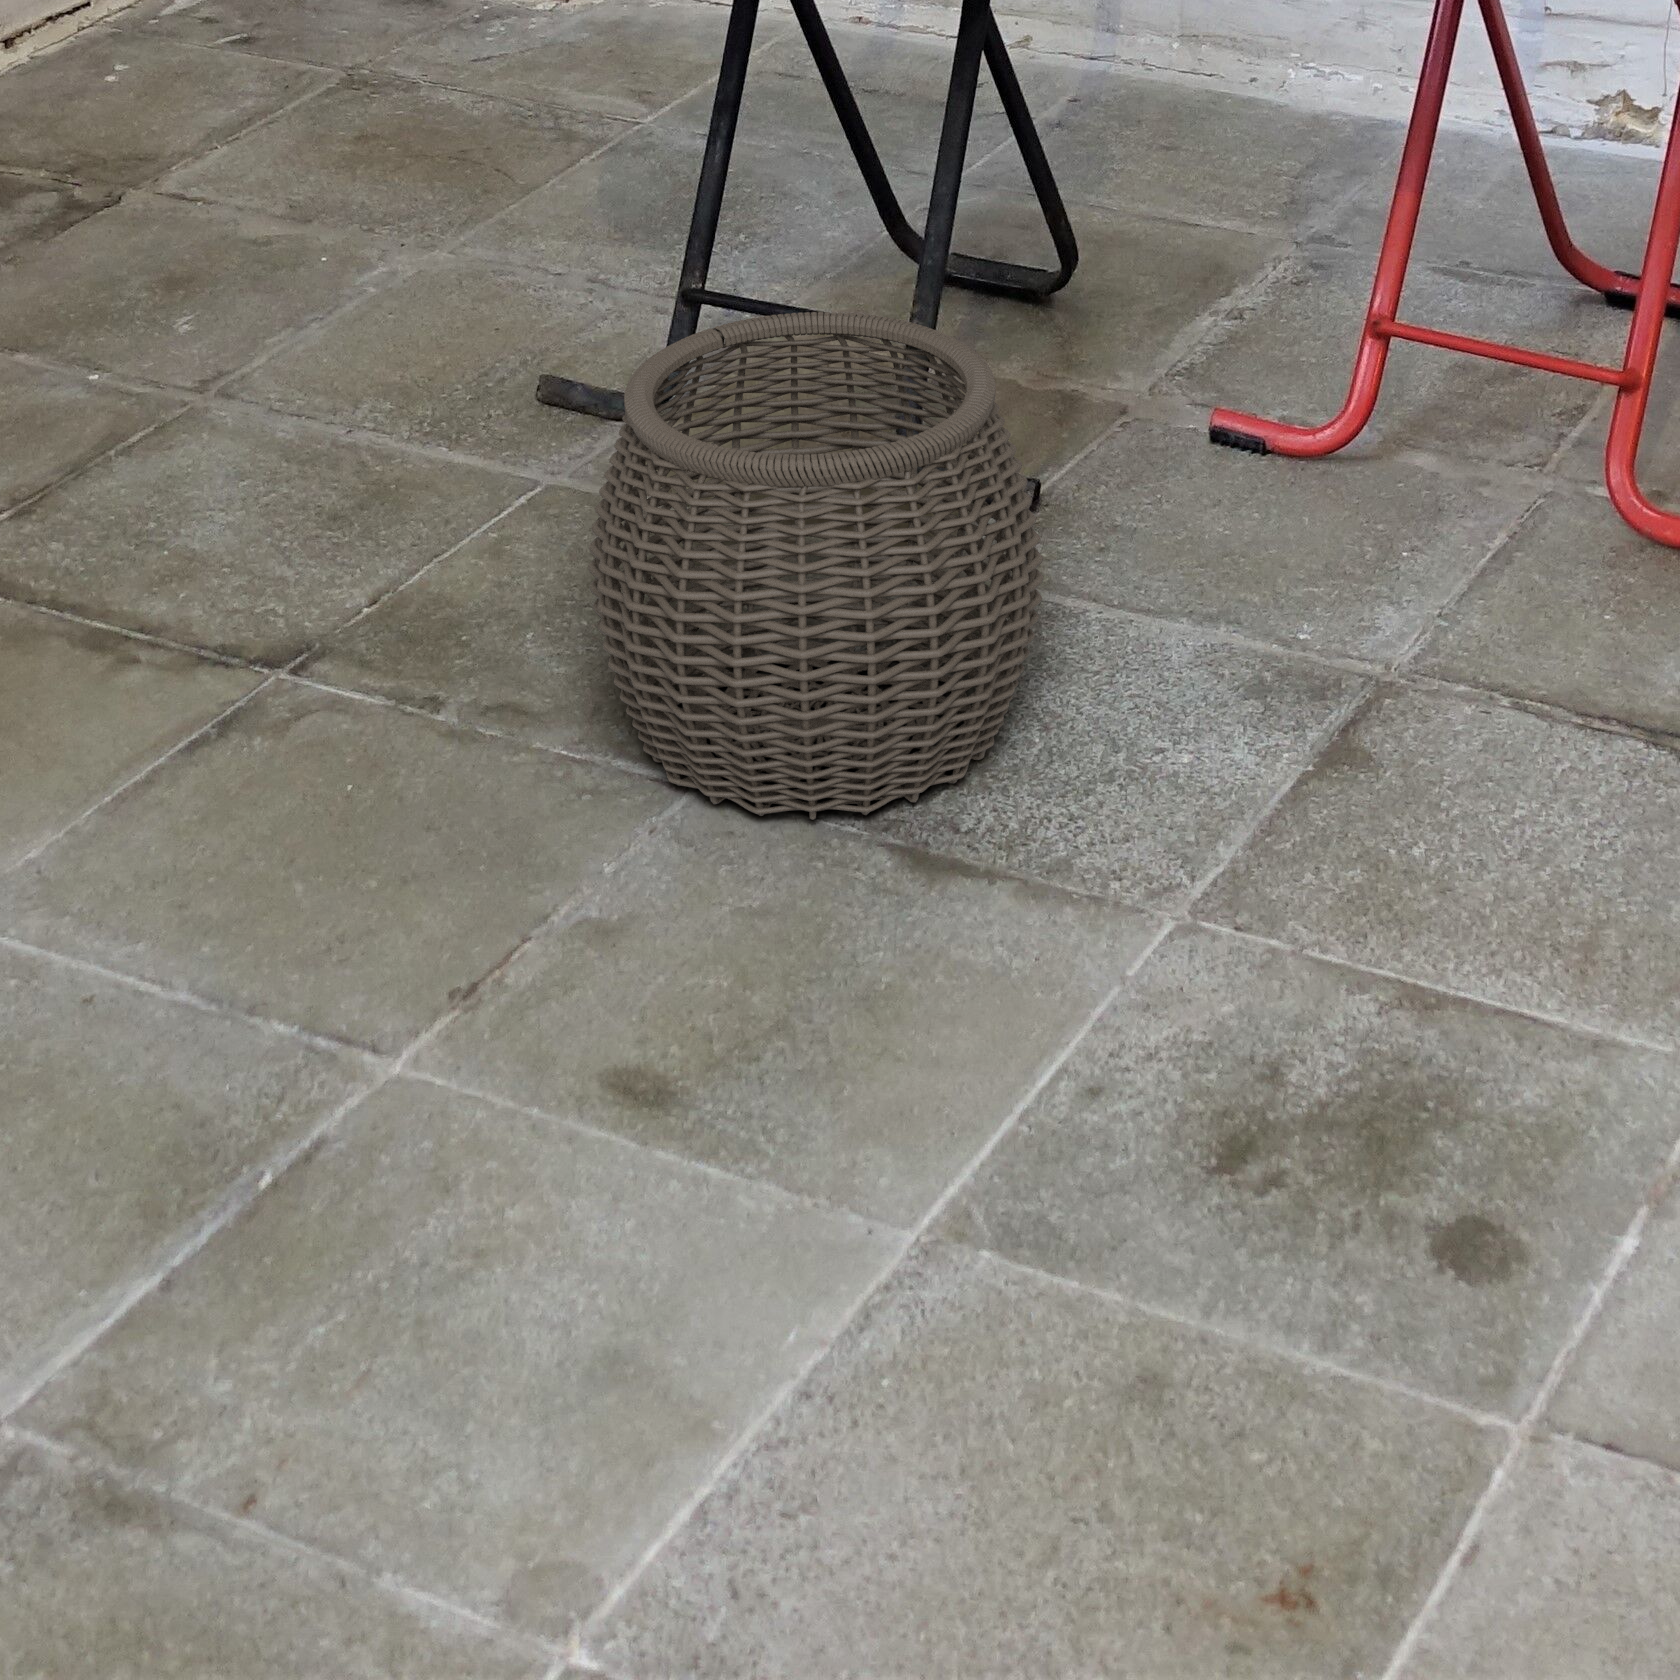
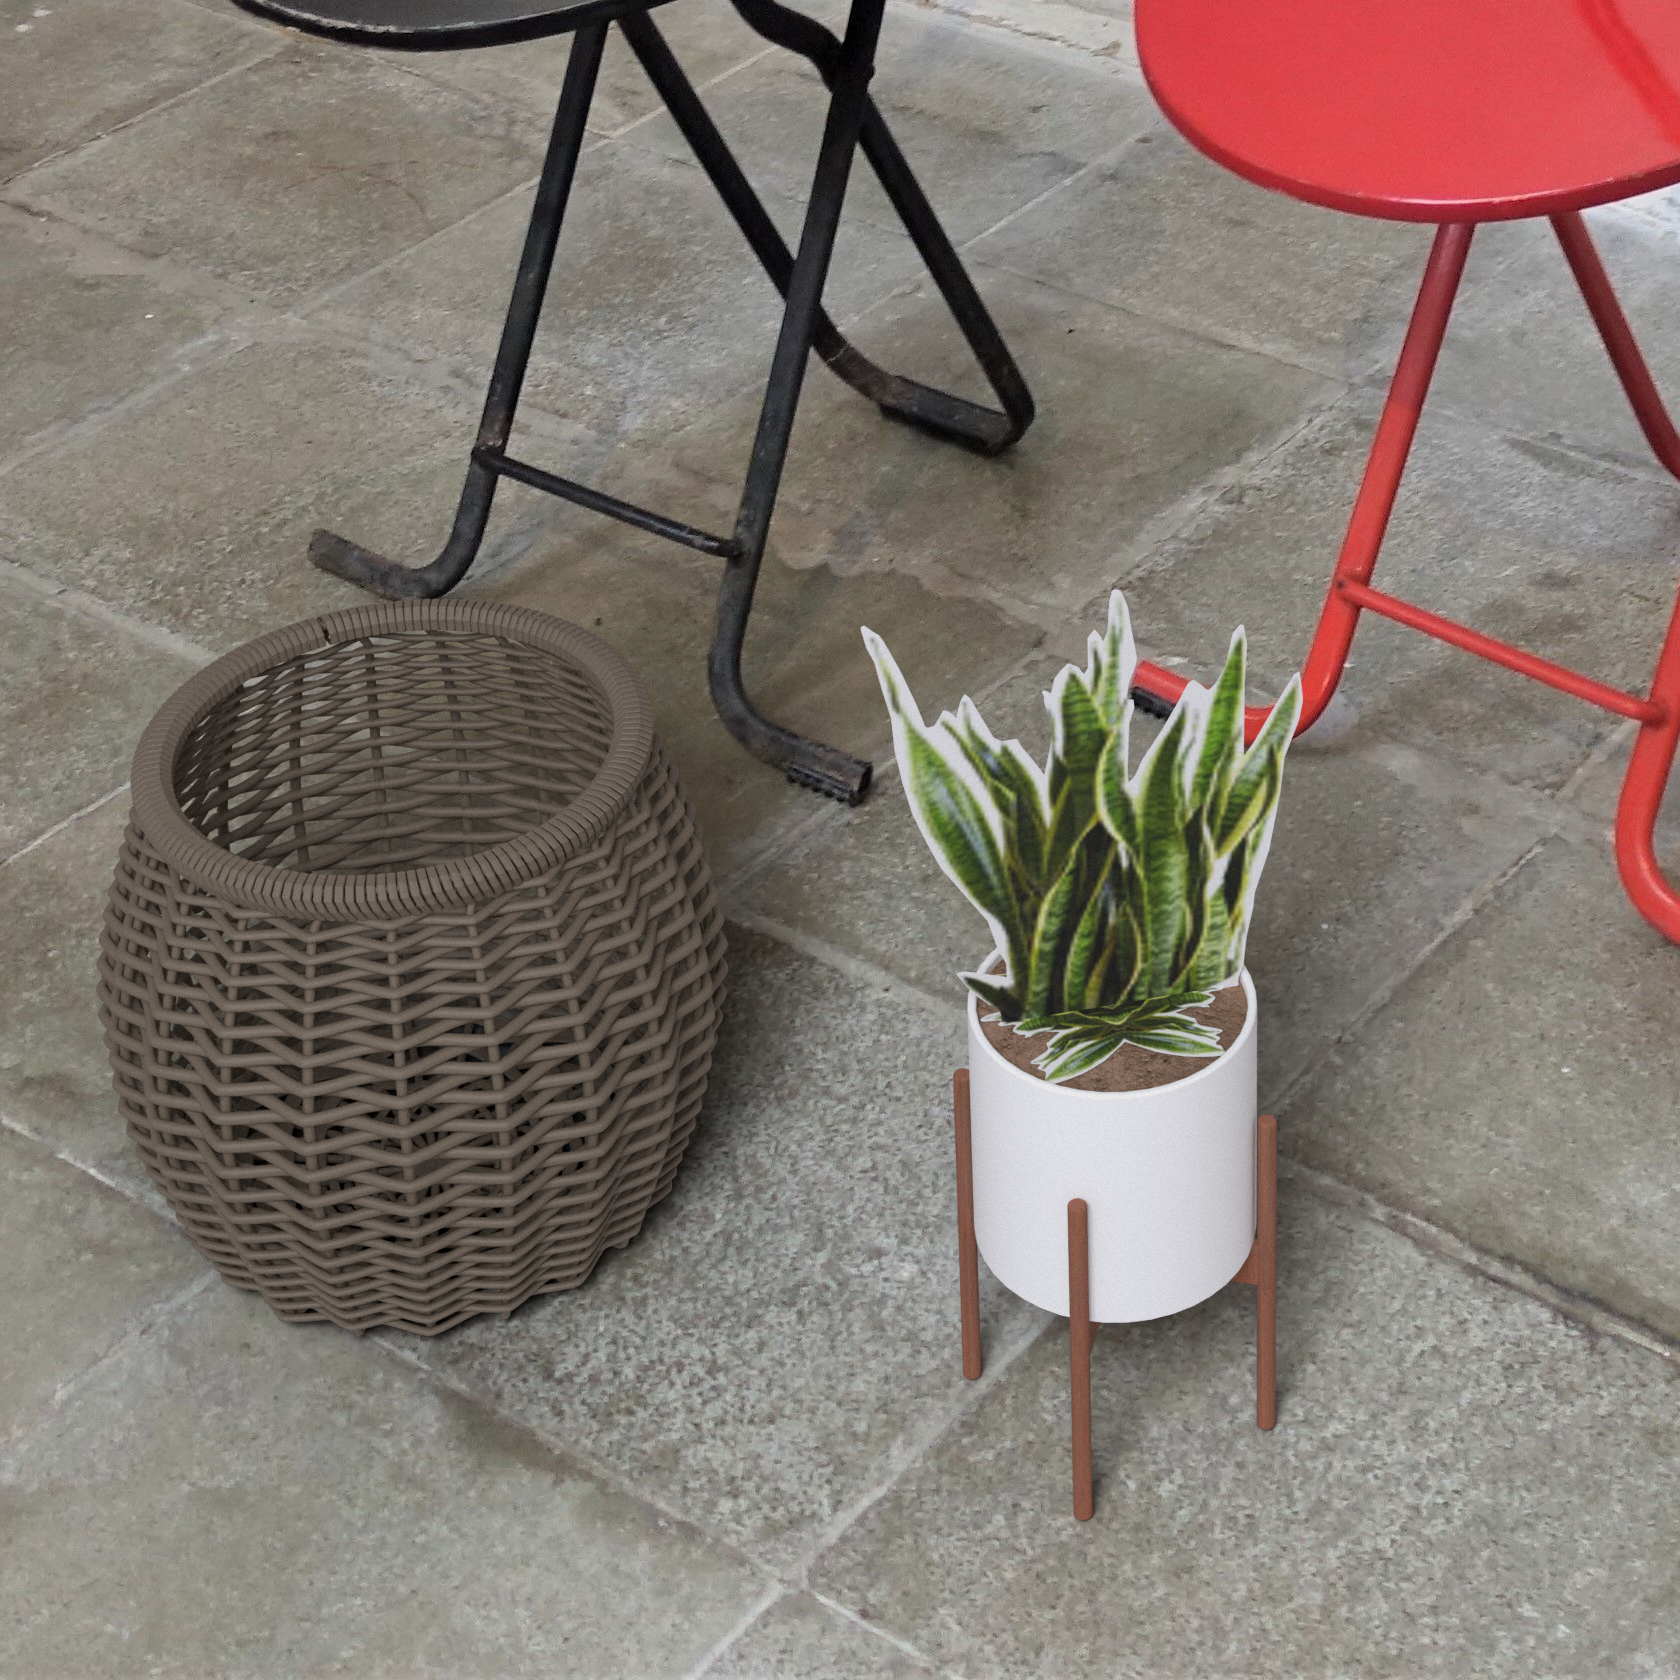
potted plant: none [1220,187,1493,869] -> present [861,589,1303,1520]

